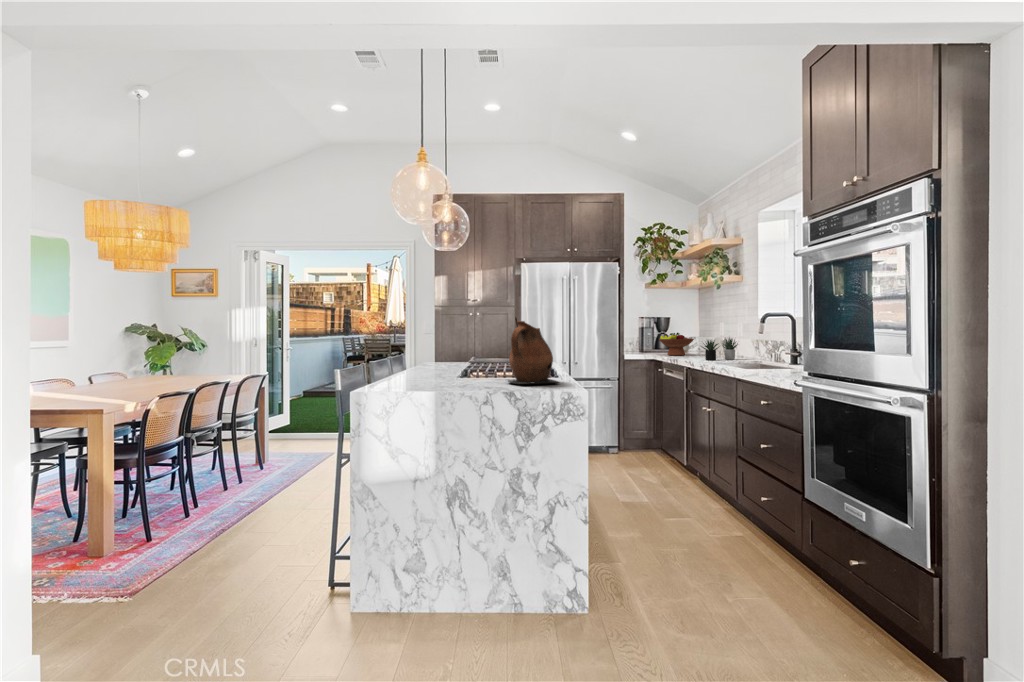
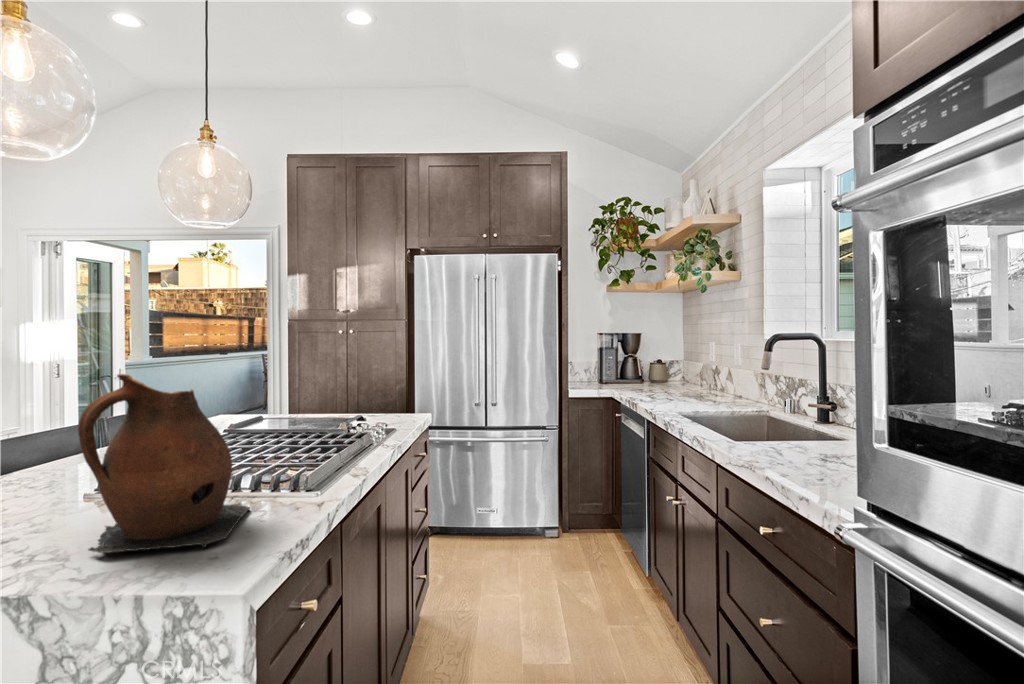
fruit bowl: present [659,333,694,356] -> none [619,357,671,391]
succulent plant: present [702,337,738,360] -> none [673,365,736,405]

